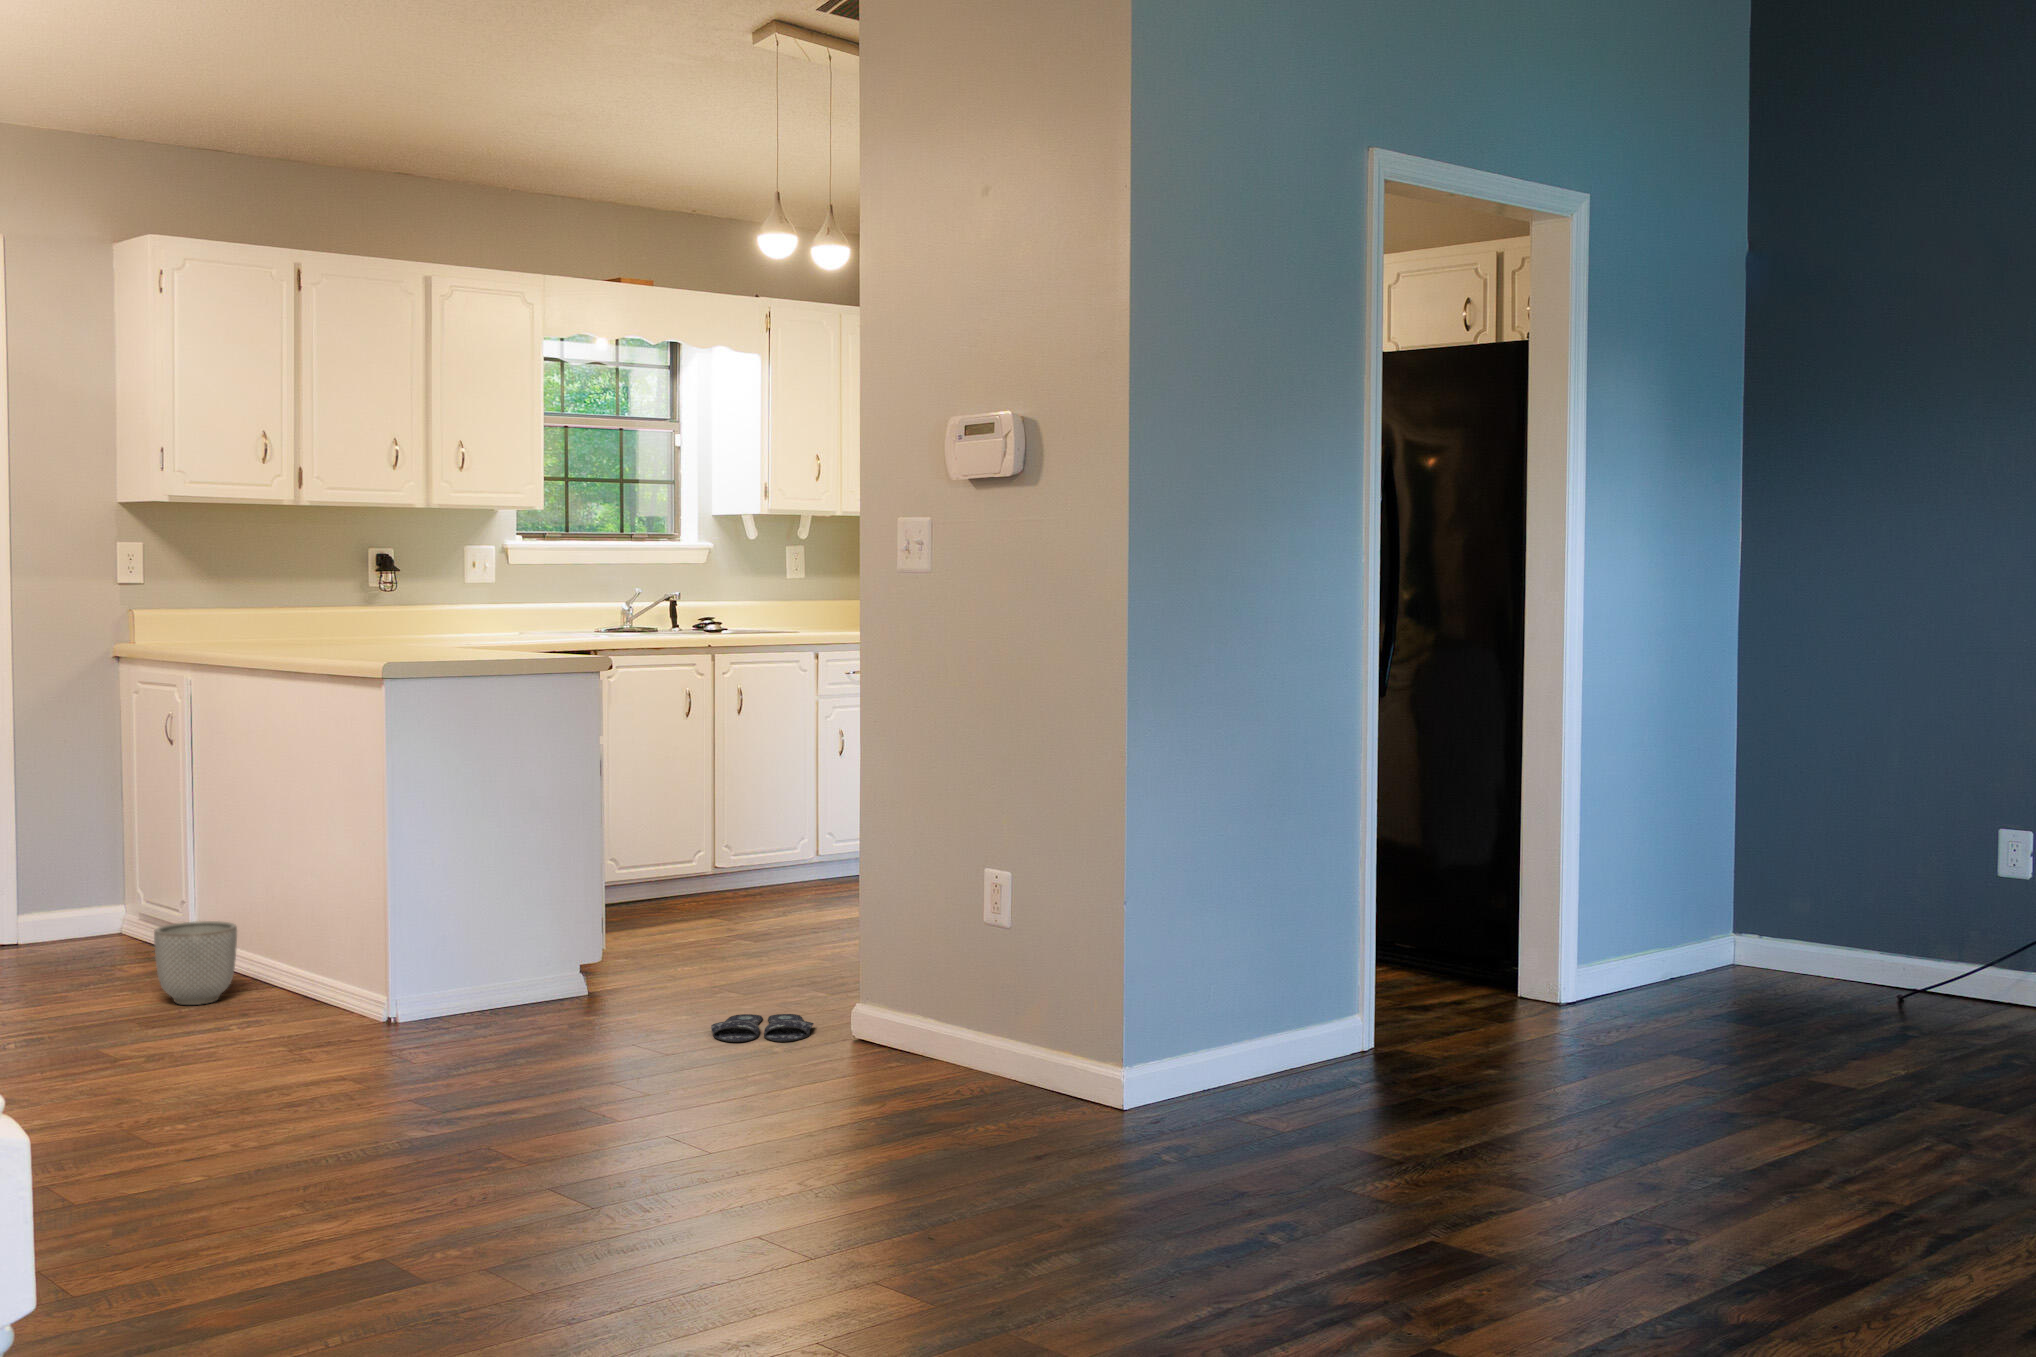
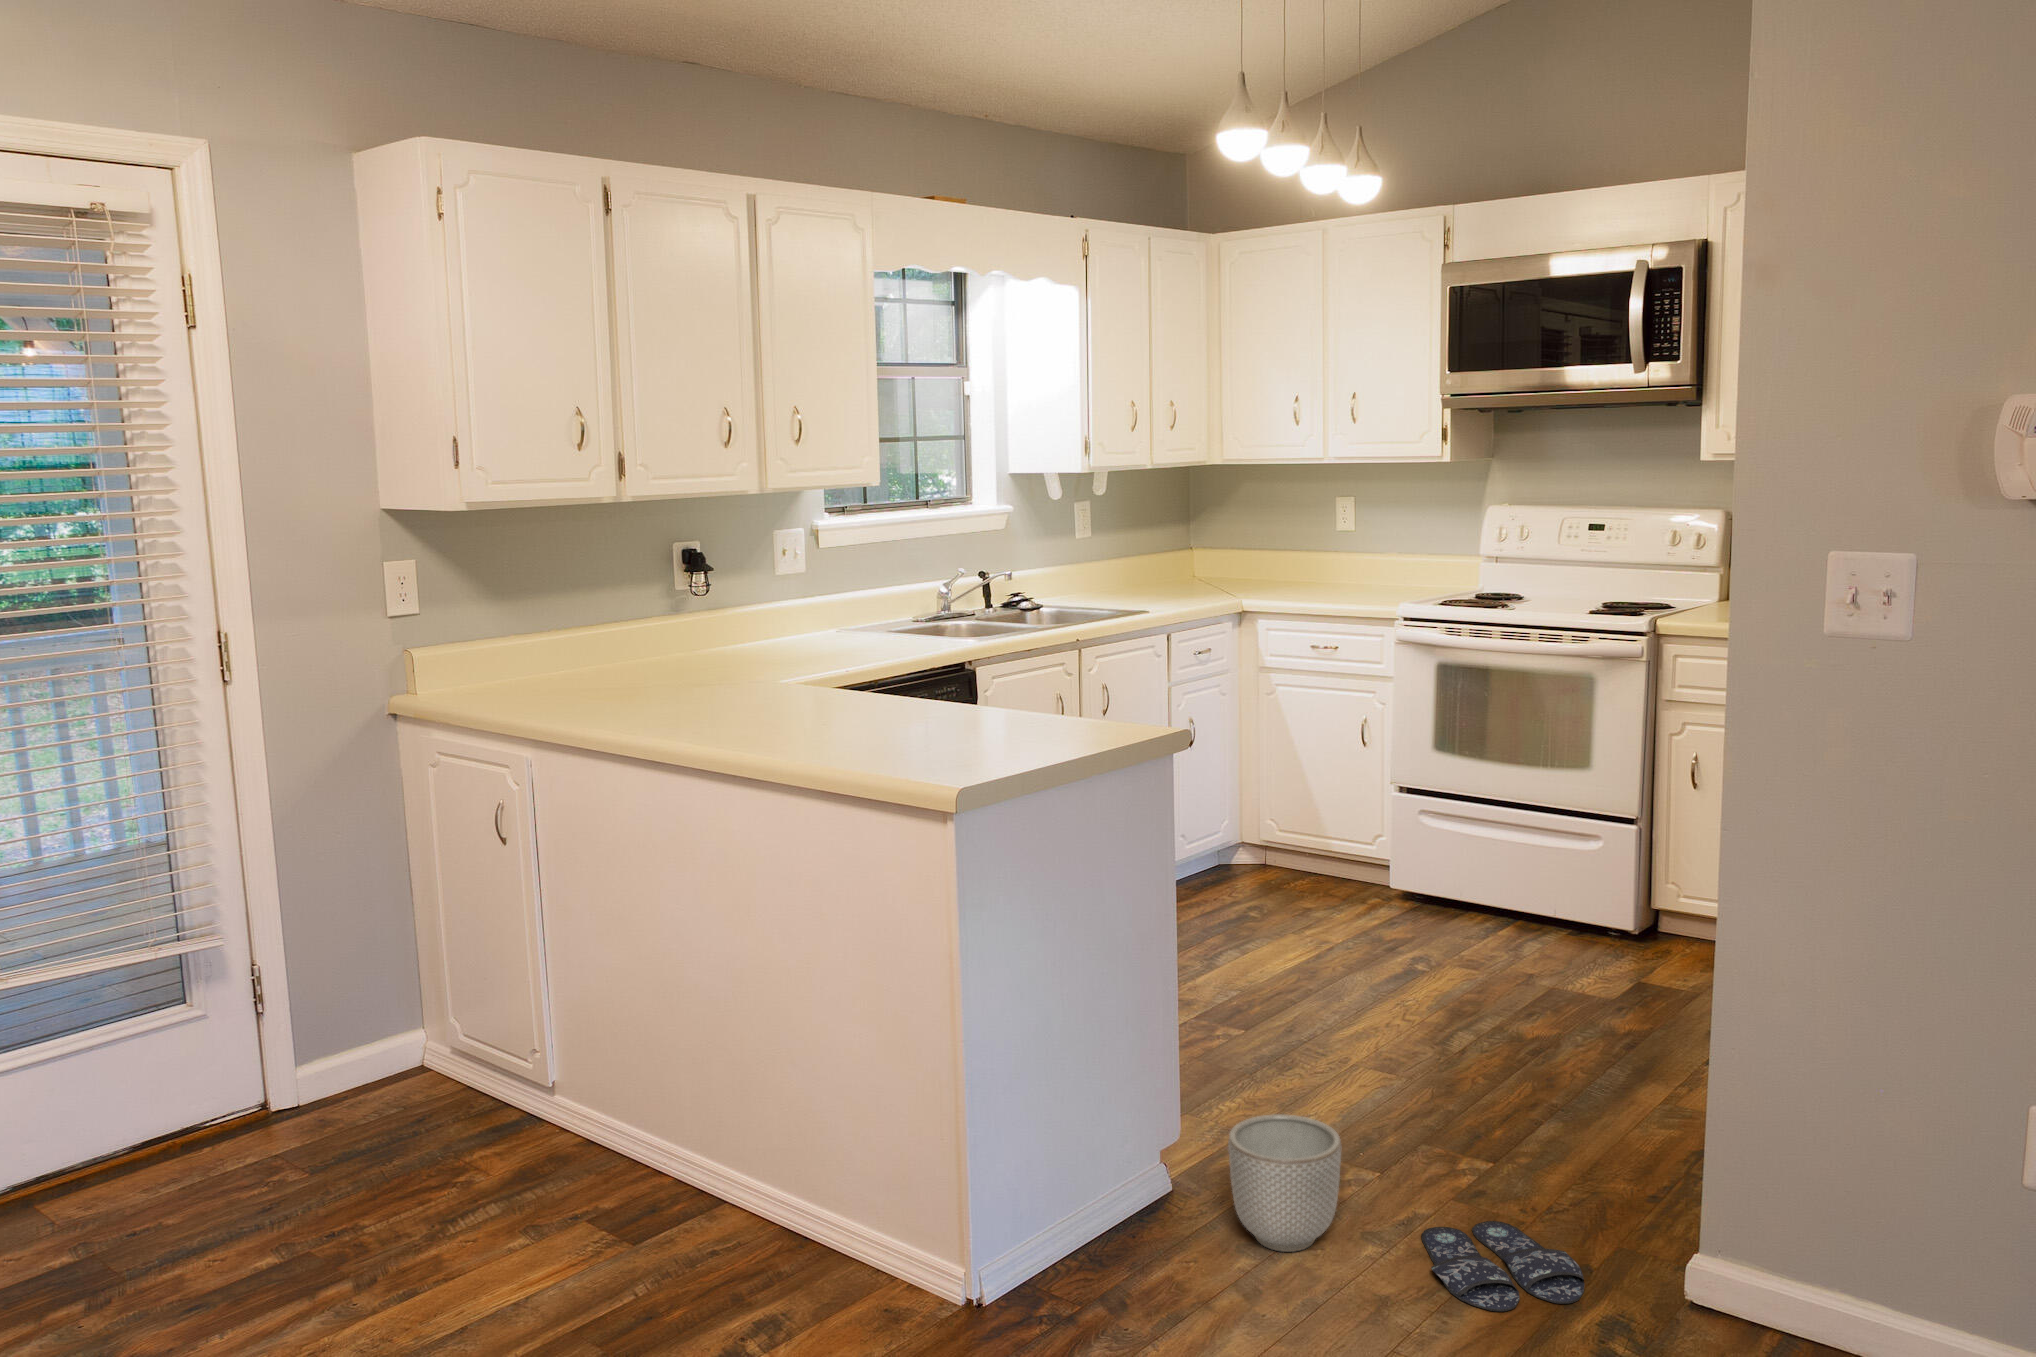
planter: present [154,921,237,1005] -> present [1228,1114,1341,1252]

